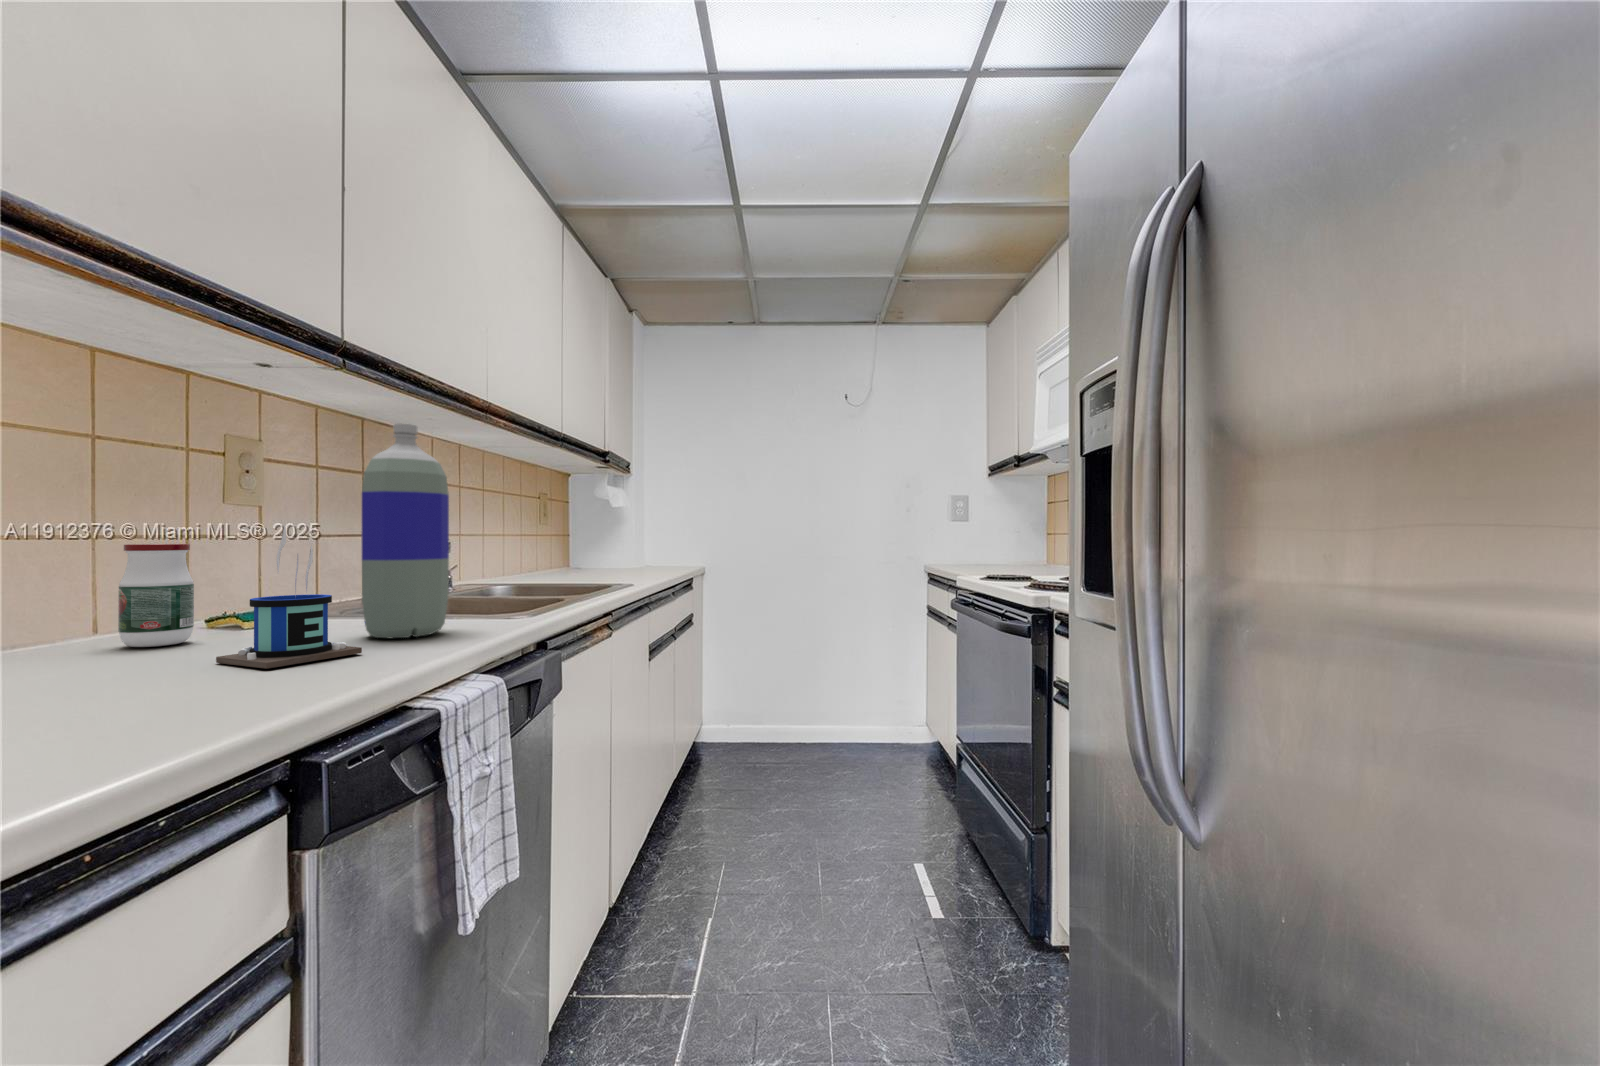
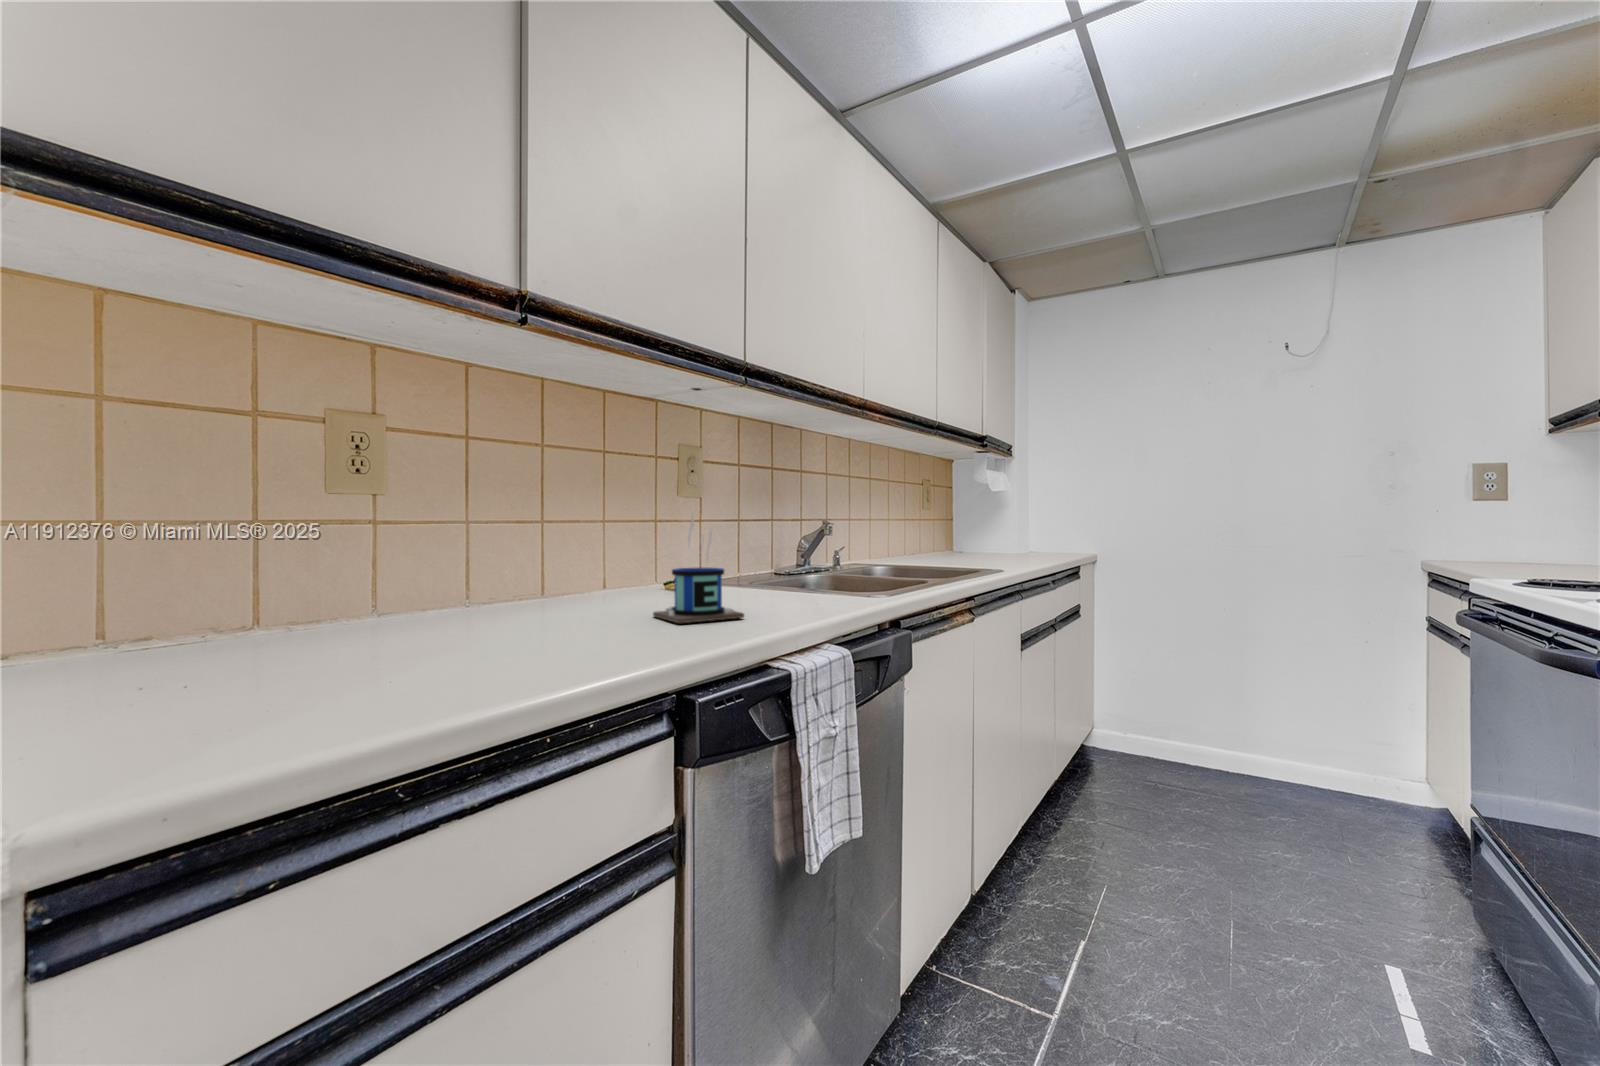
bottle: present [362,424,449,638] -> none [750,424,816,608]
jar: present [118,544,194,647] -> none [608,527,649,602]

